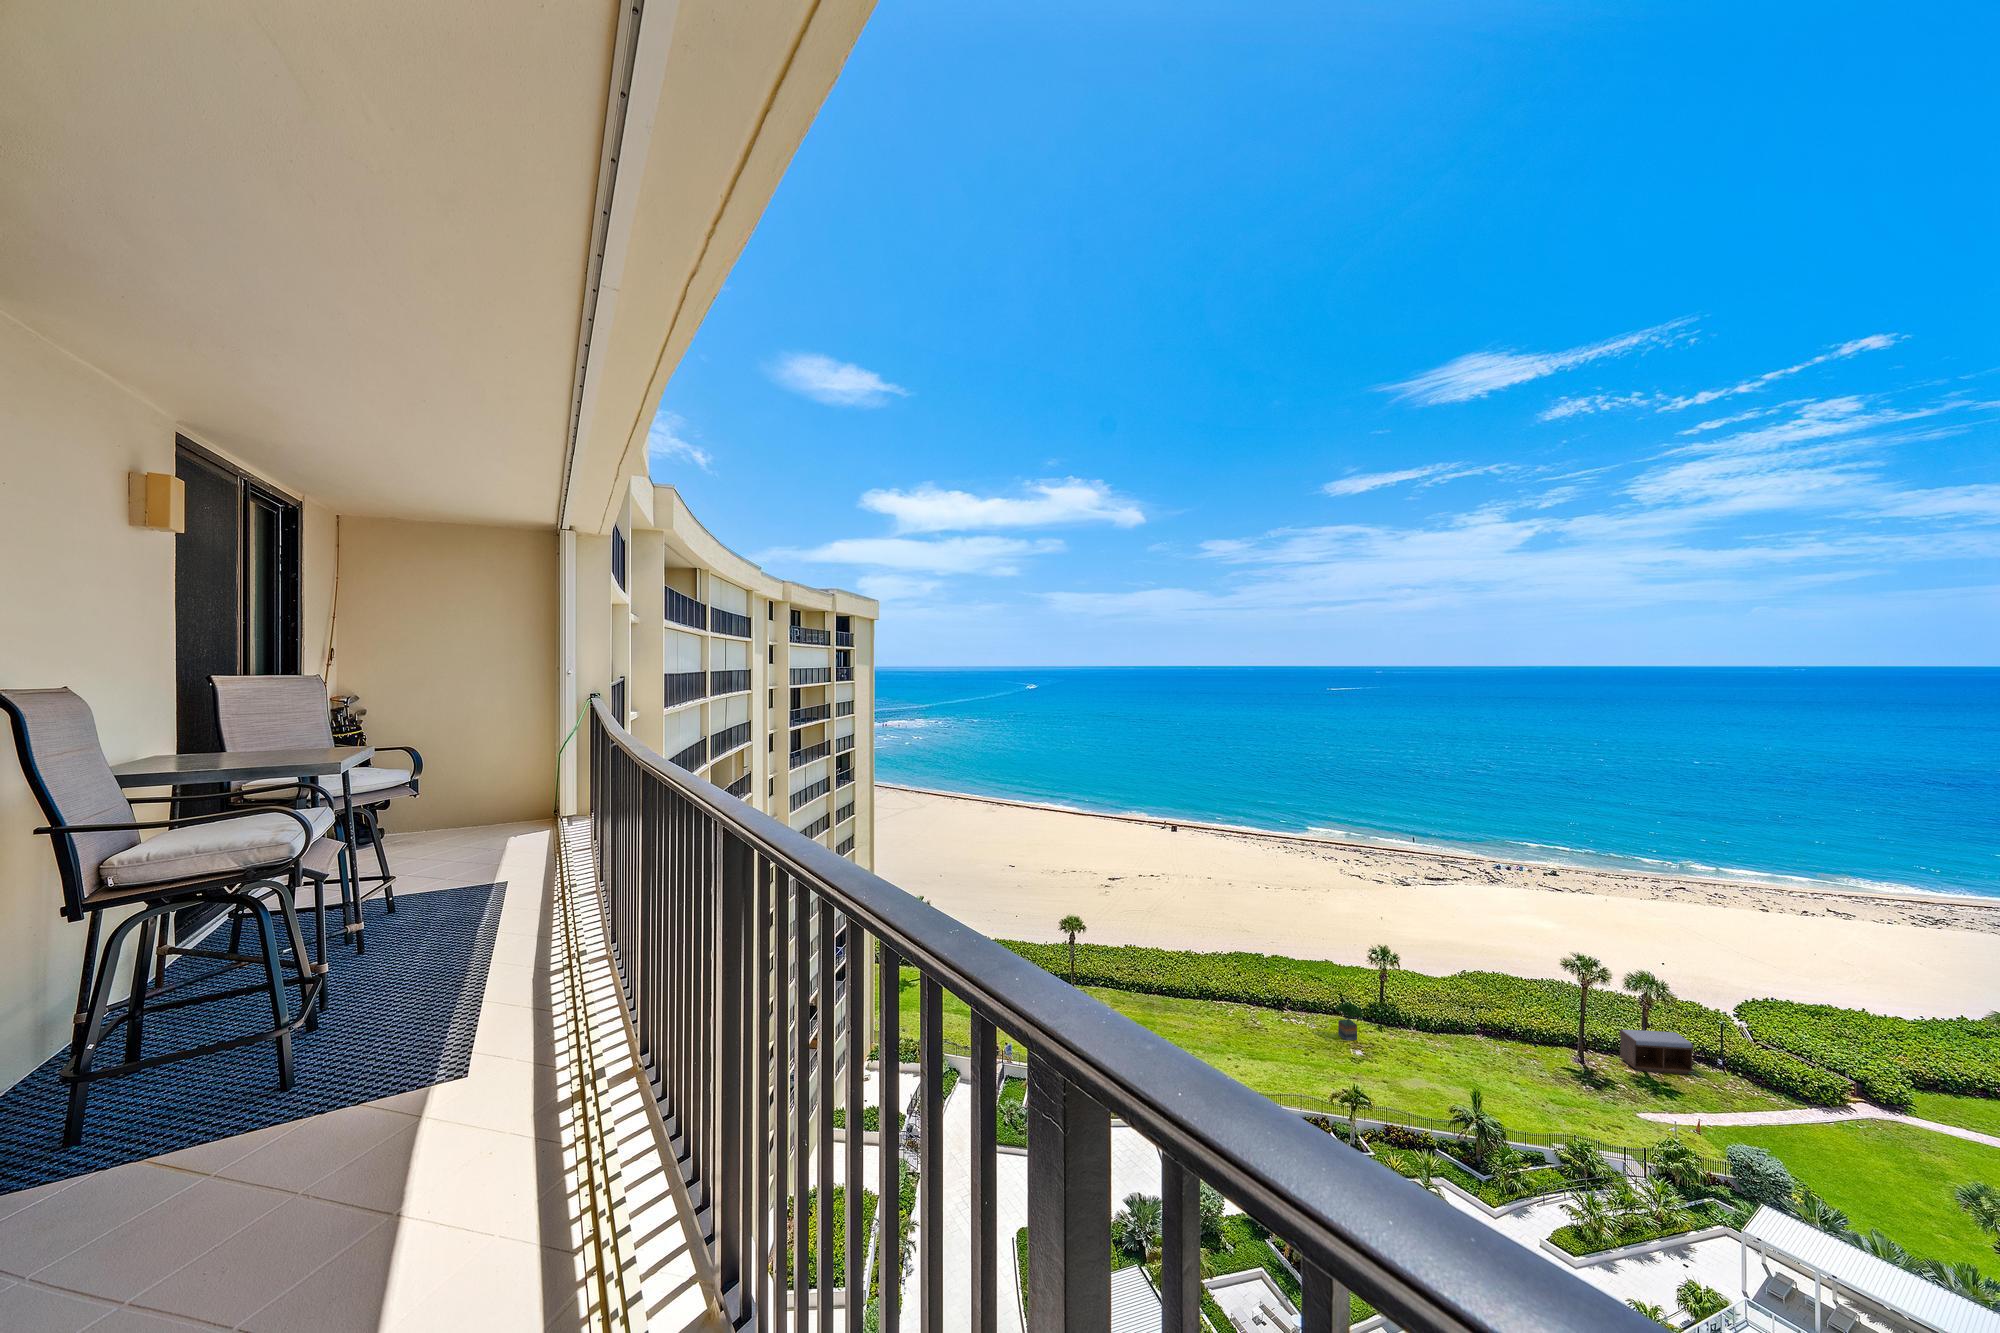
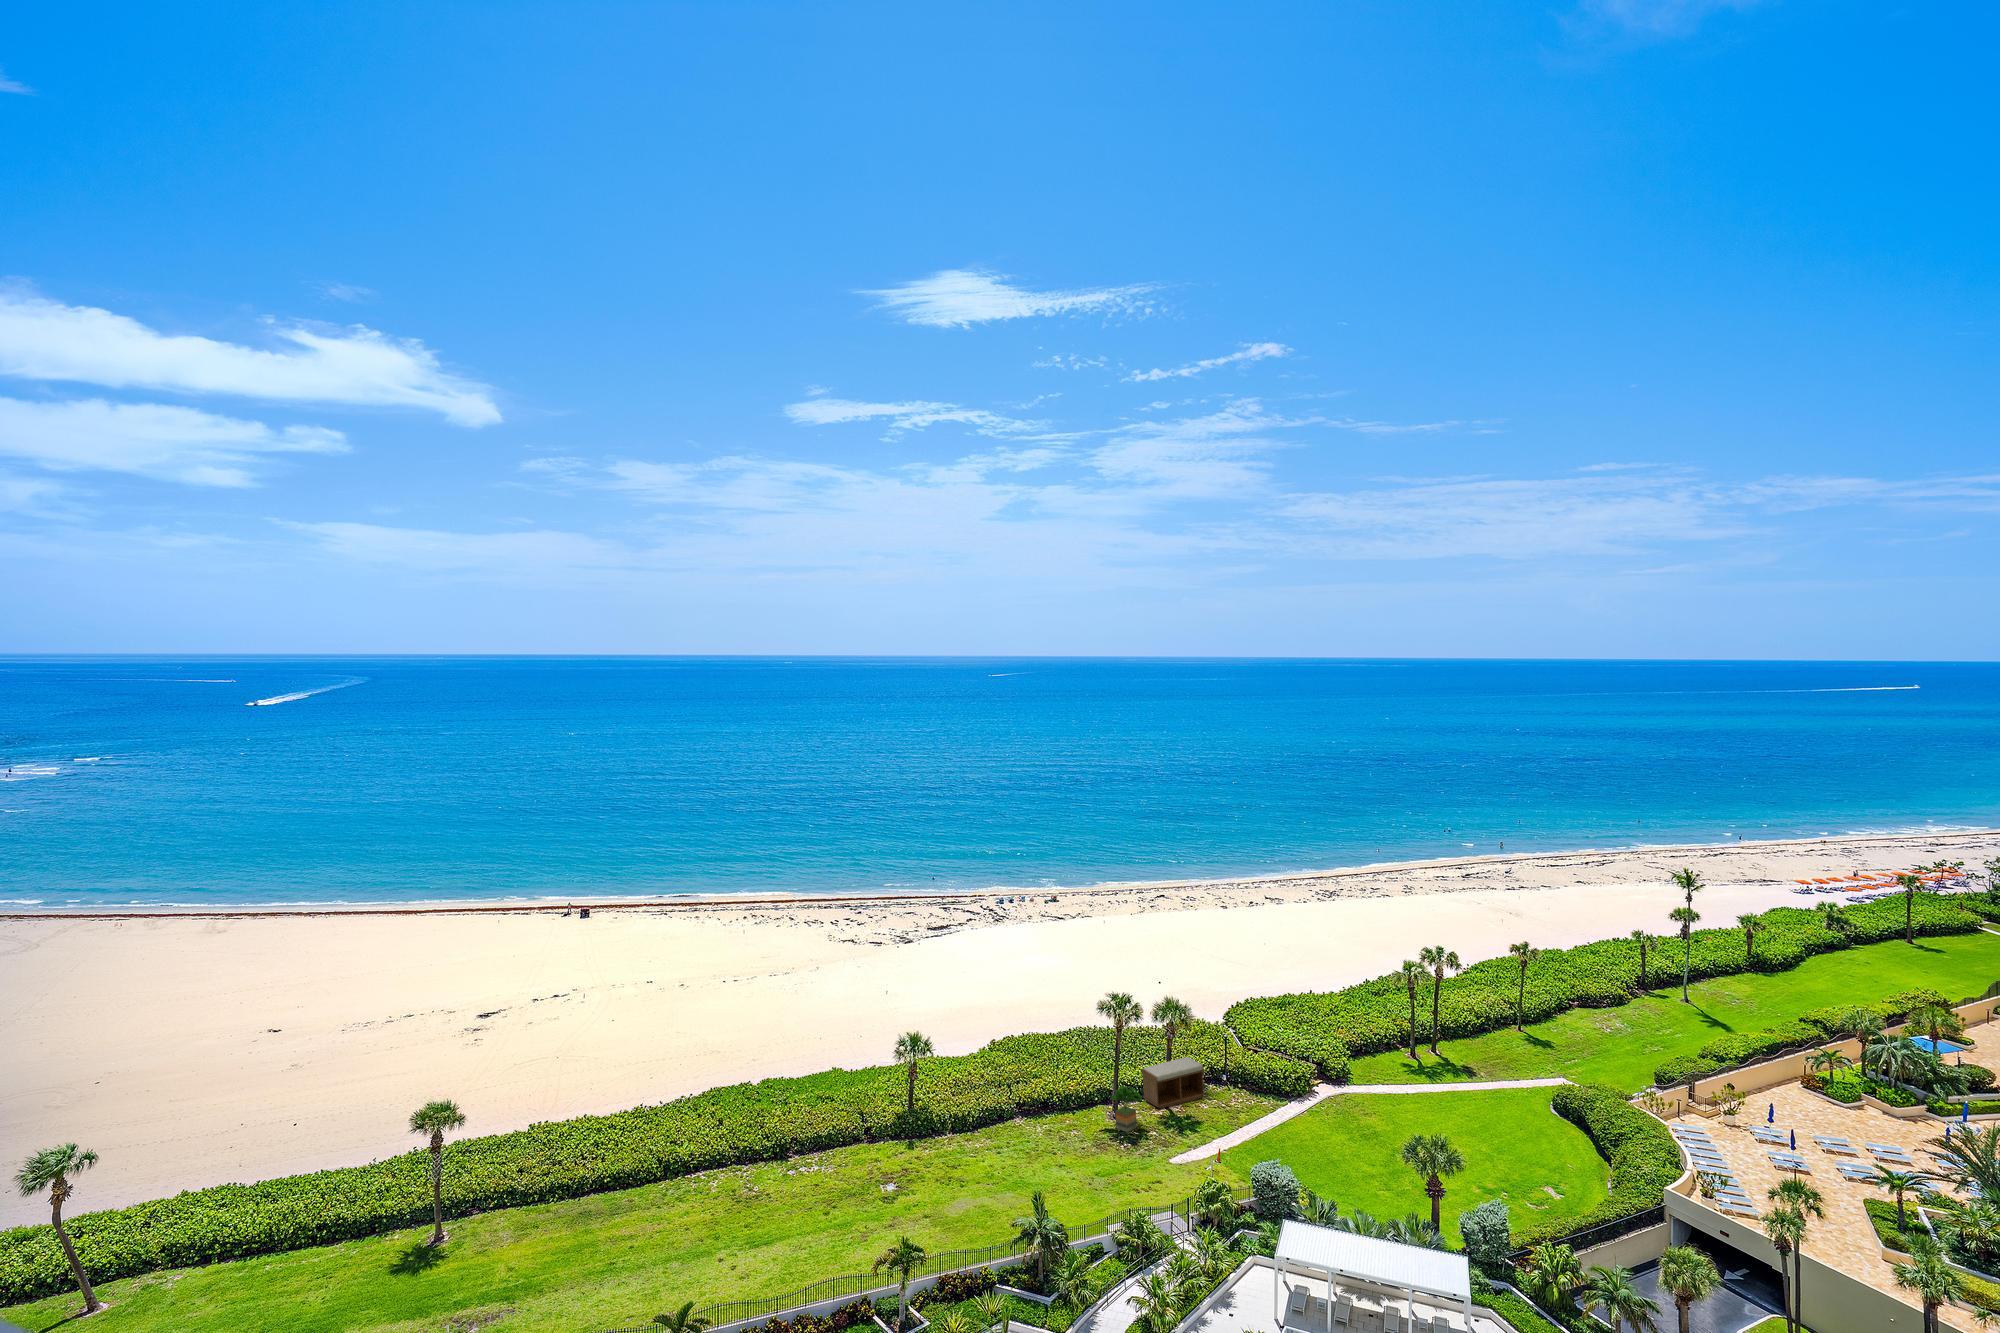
potted tree: present [1336,1002,1363,1041] -> present [1111,1086,1142,1132]

